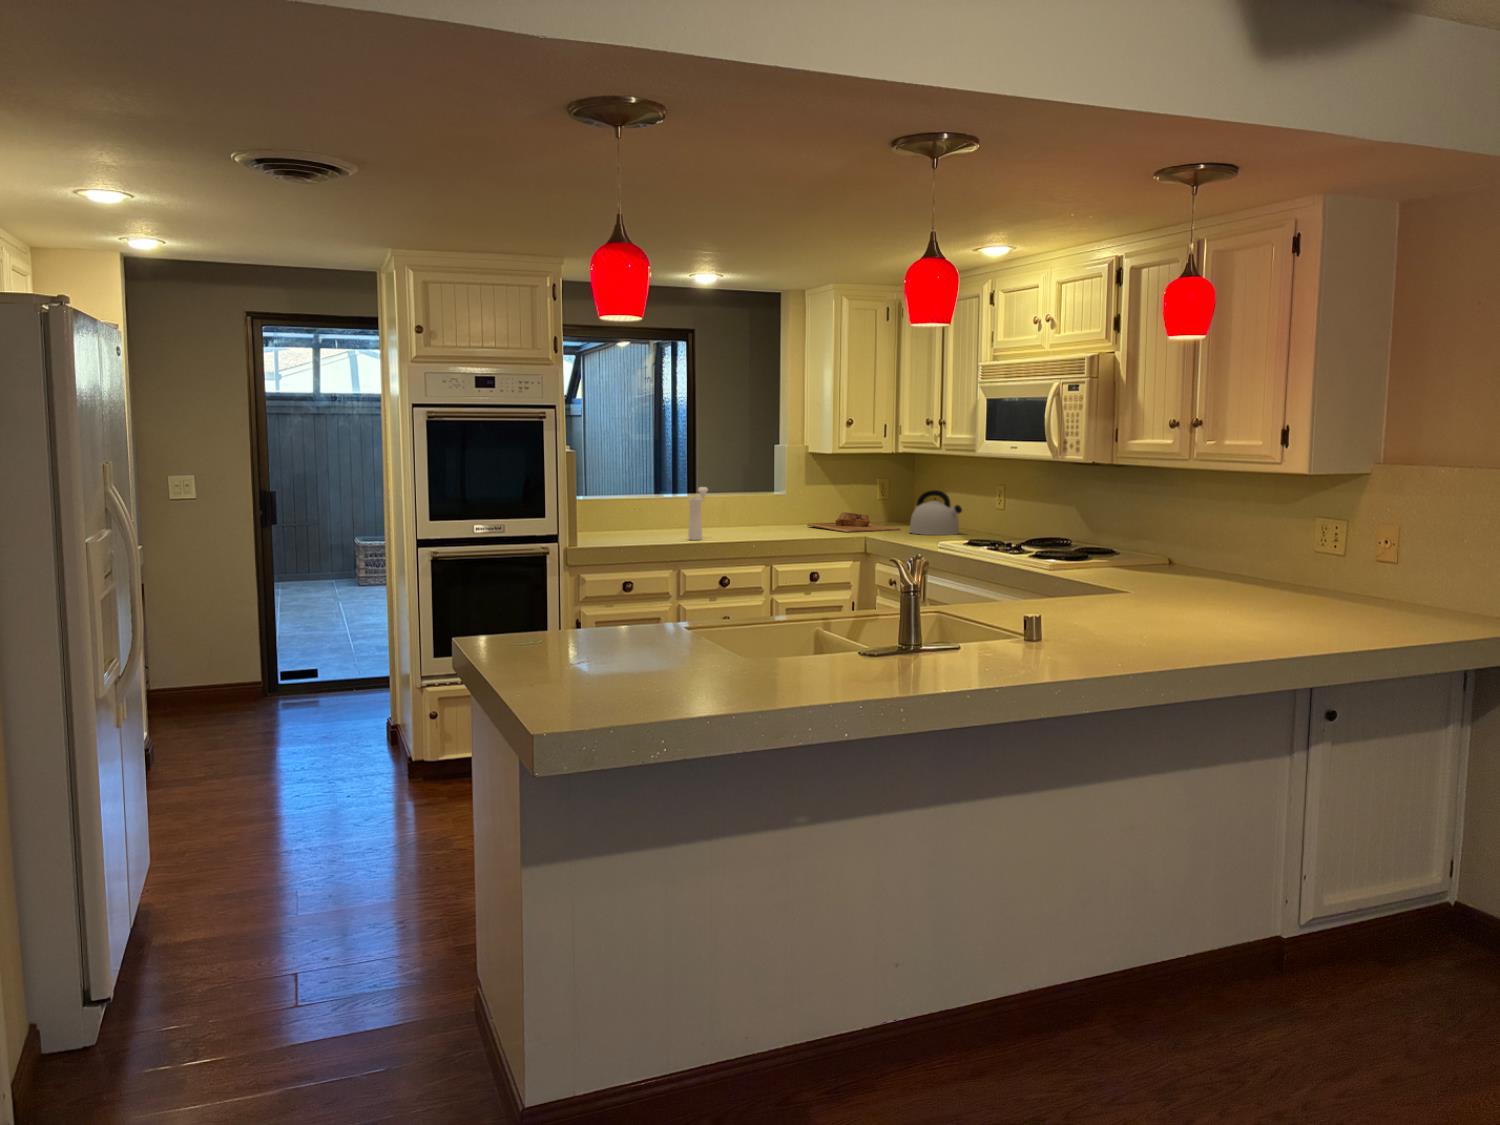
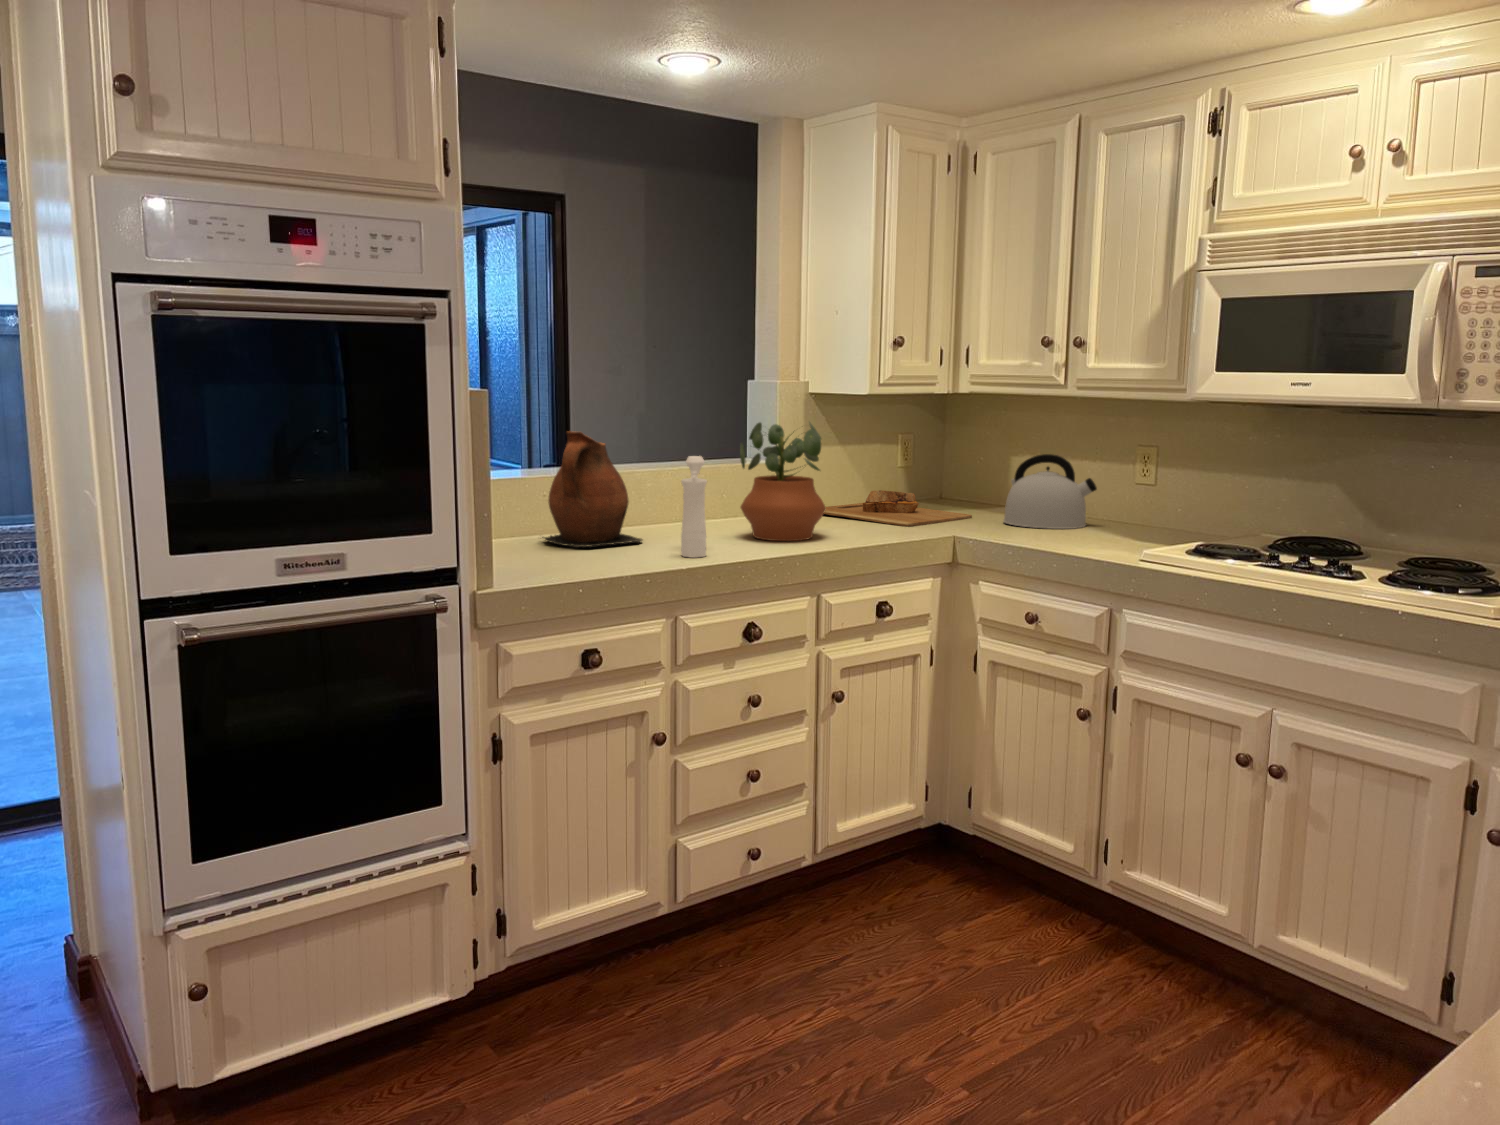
potted plant: none [736,469,788,536] -> present [740,422,826,541]
ceramic pitcher: none [626,473,682,536] -> present [542,431,642,547]

